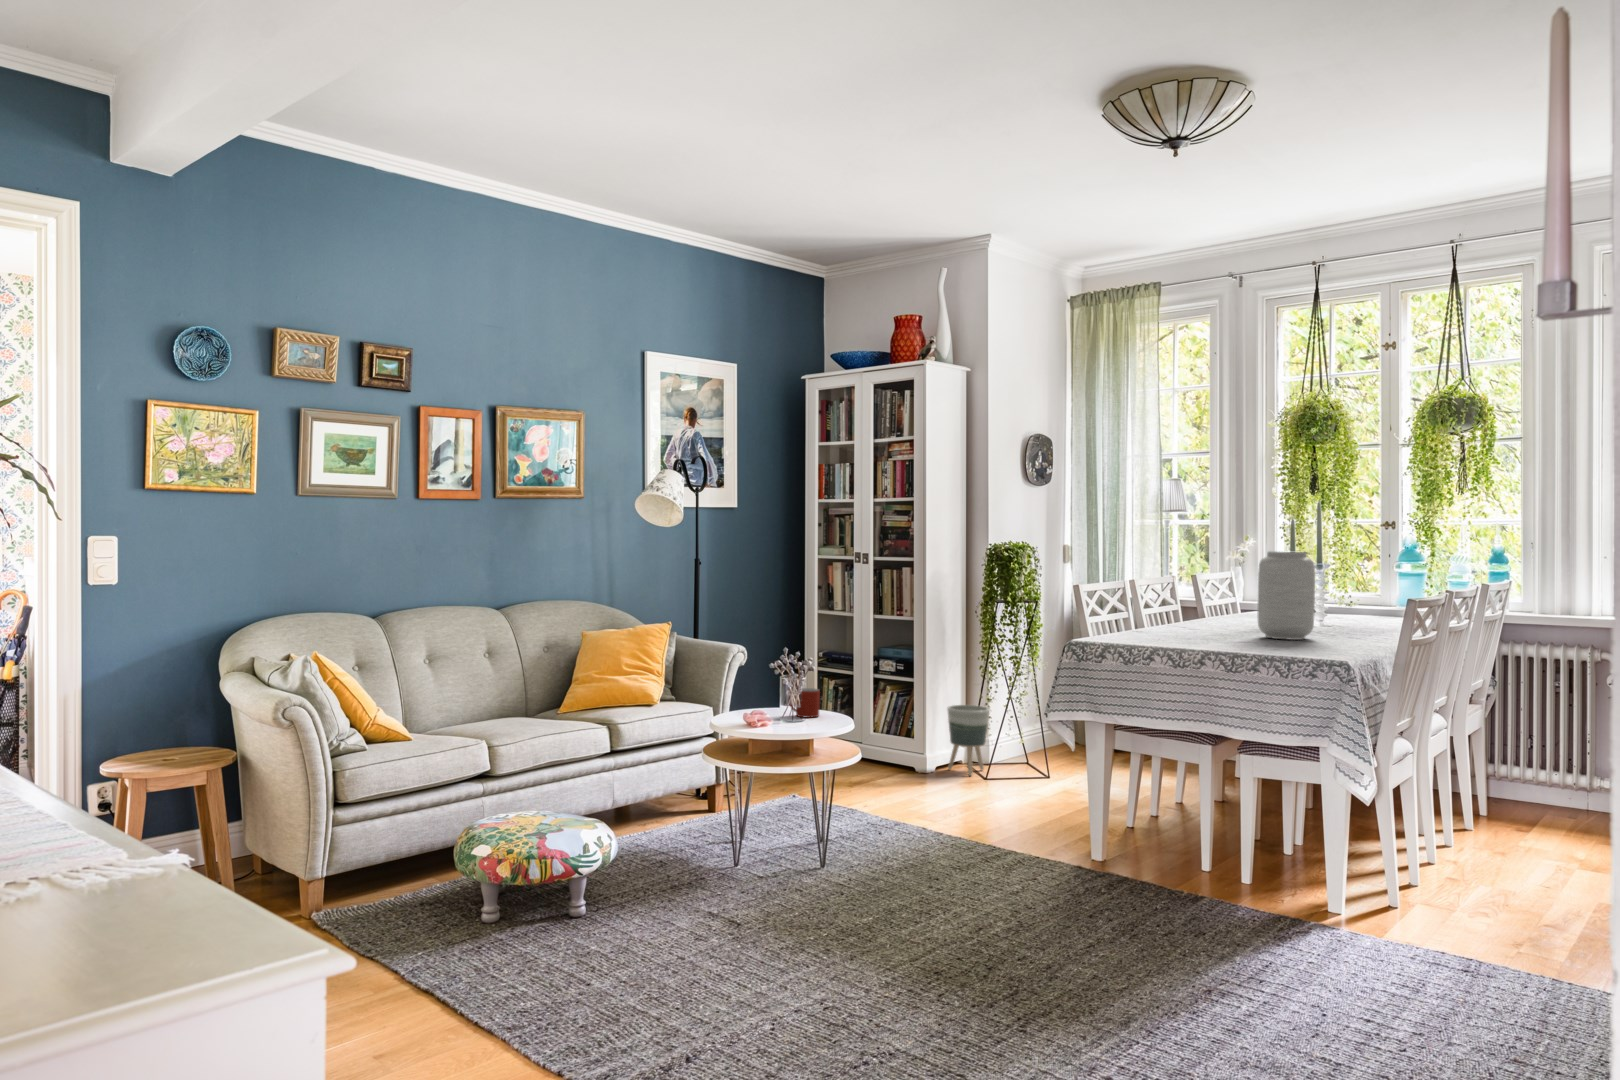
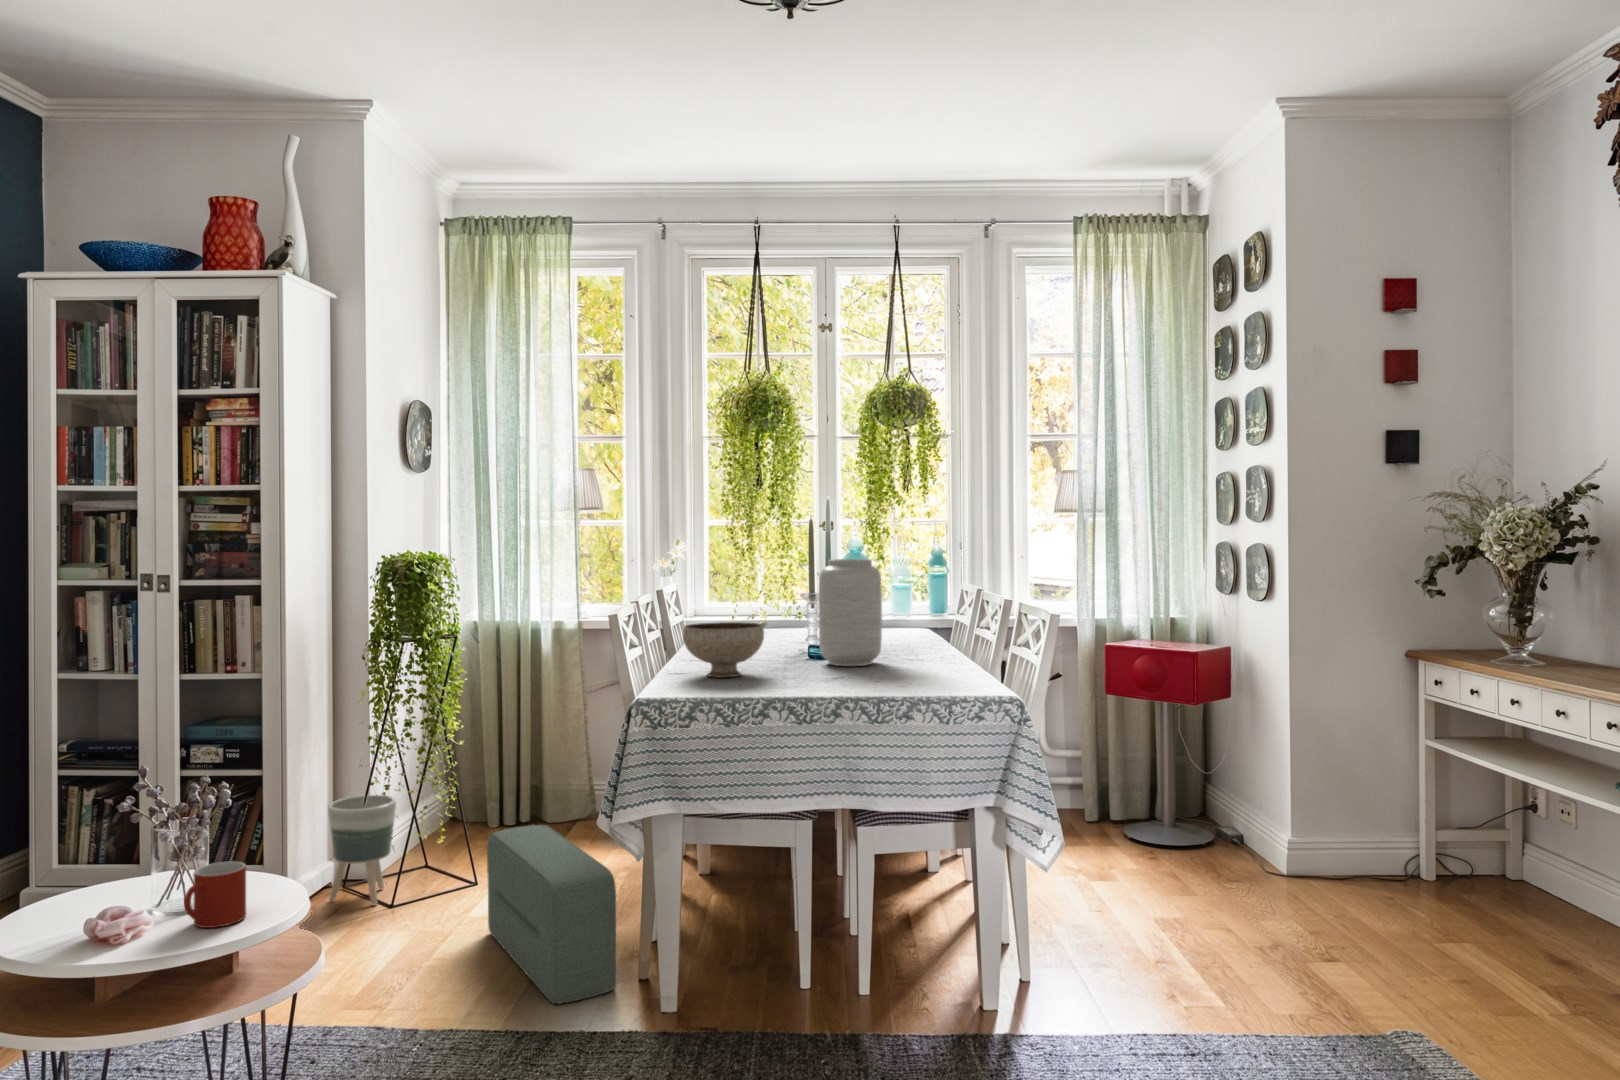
bowl: none [1133,596,1197,636] -> present [683,622,764,677]
pouf: none [1014,731,1064,838] -> present [487,825,616,1004]

